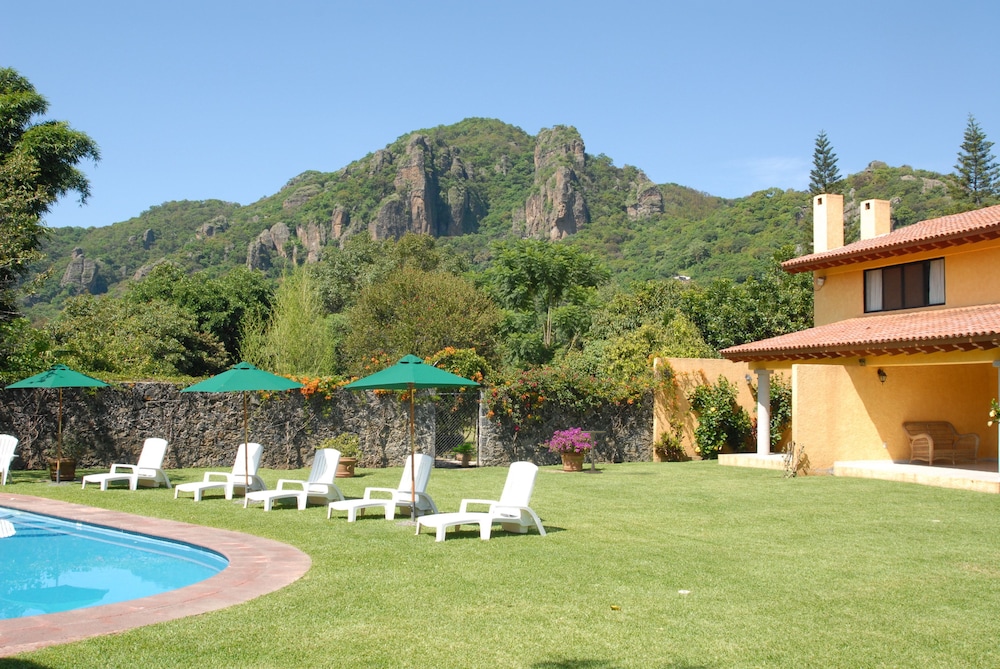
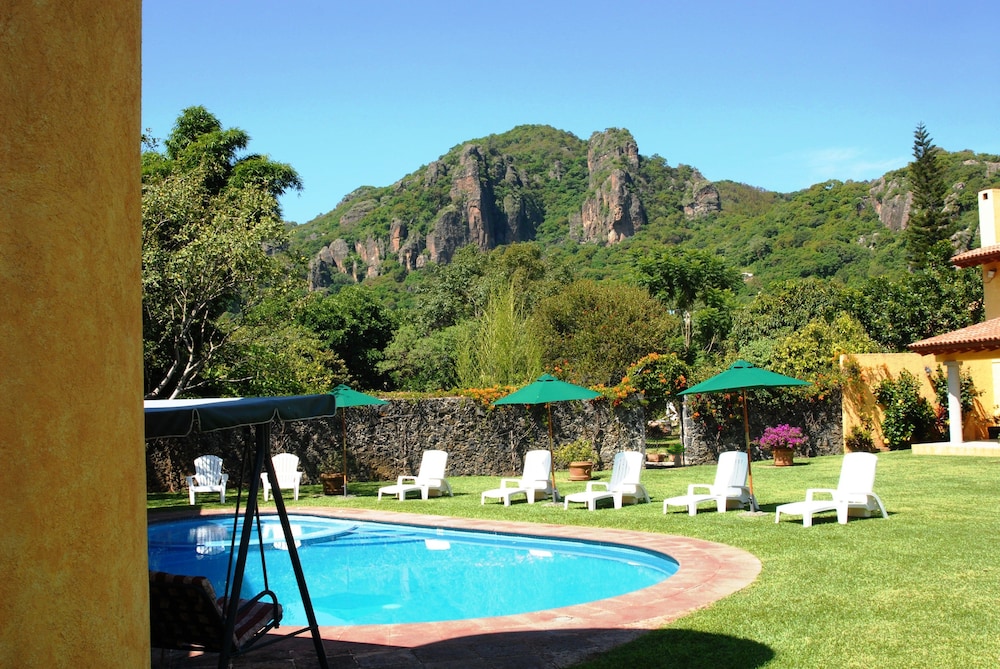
pedestal table: present [580,431,606,473] -> none [795,427,821,467]

